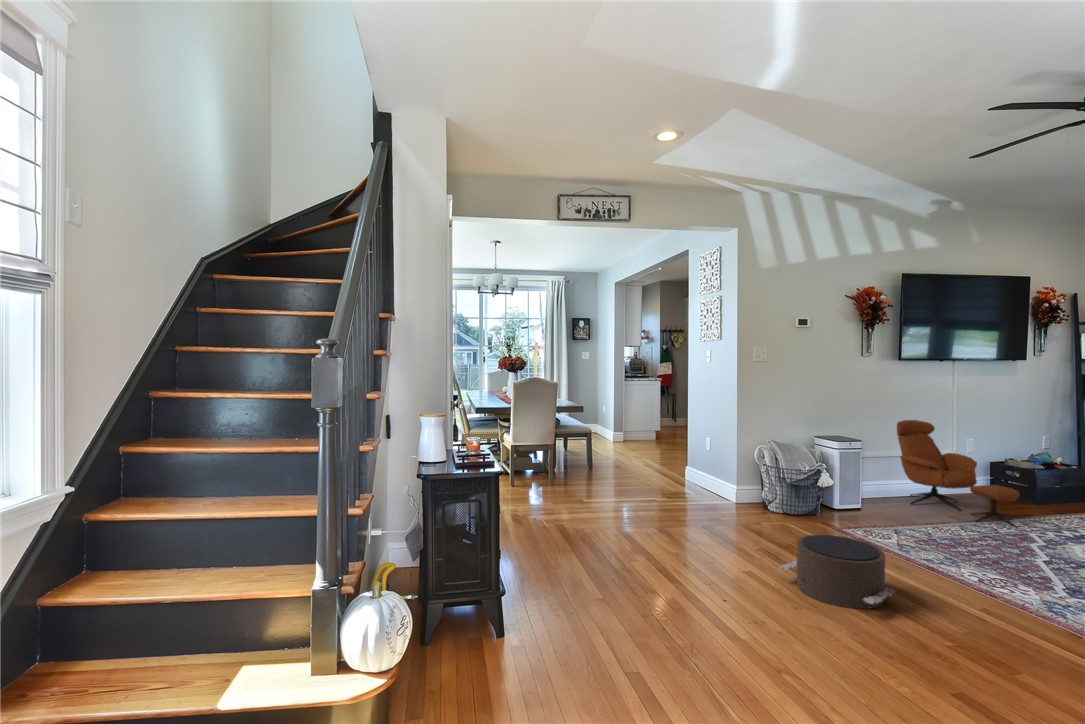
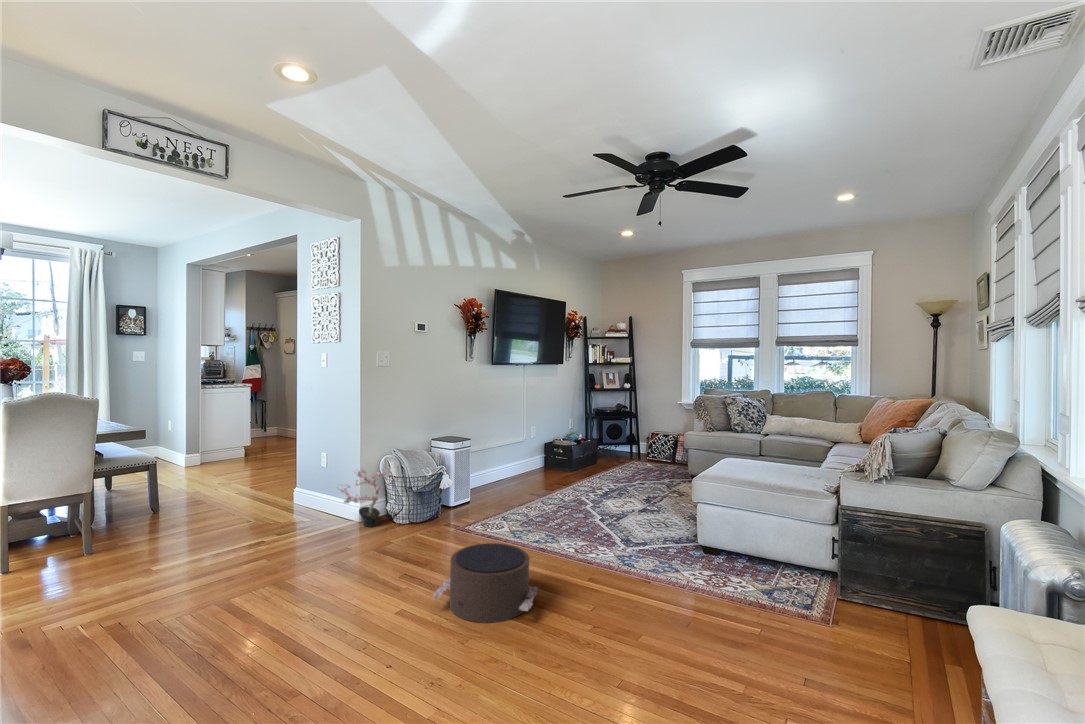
lounge chair: present [897,420,1020,527] -> none [491,415,574,495]
potted plant: none [716,452,768,511] -> present [340,467,390,527]

